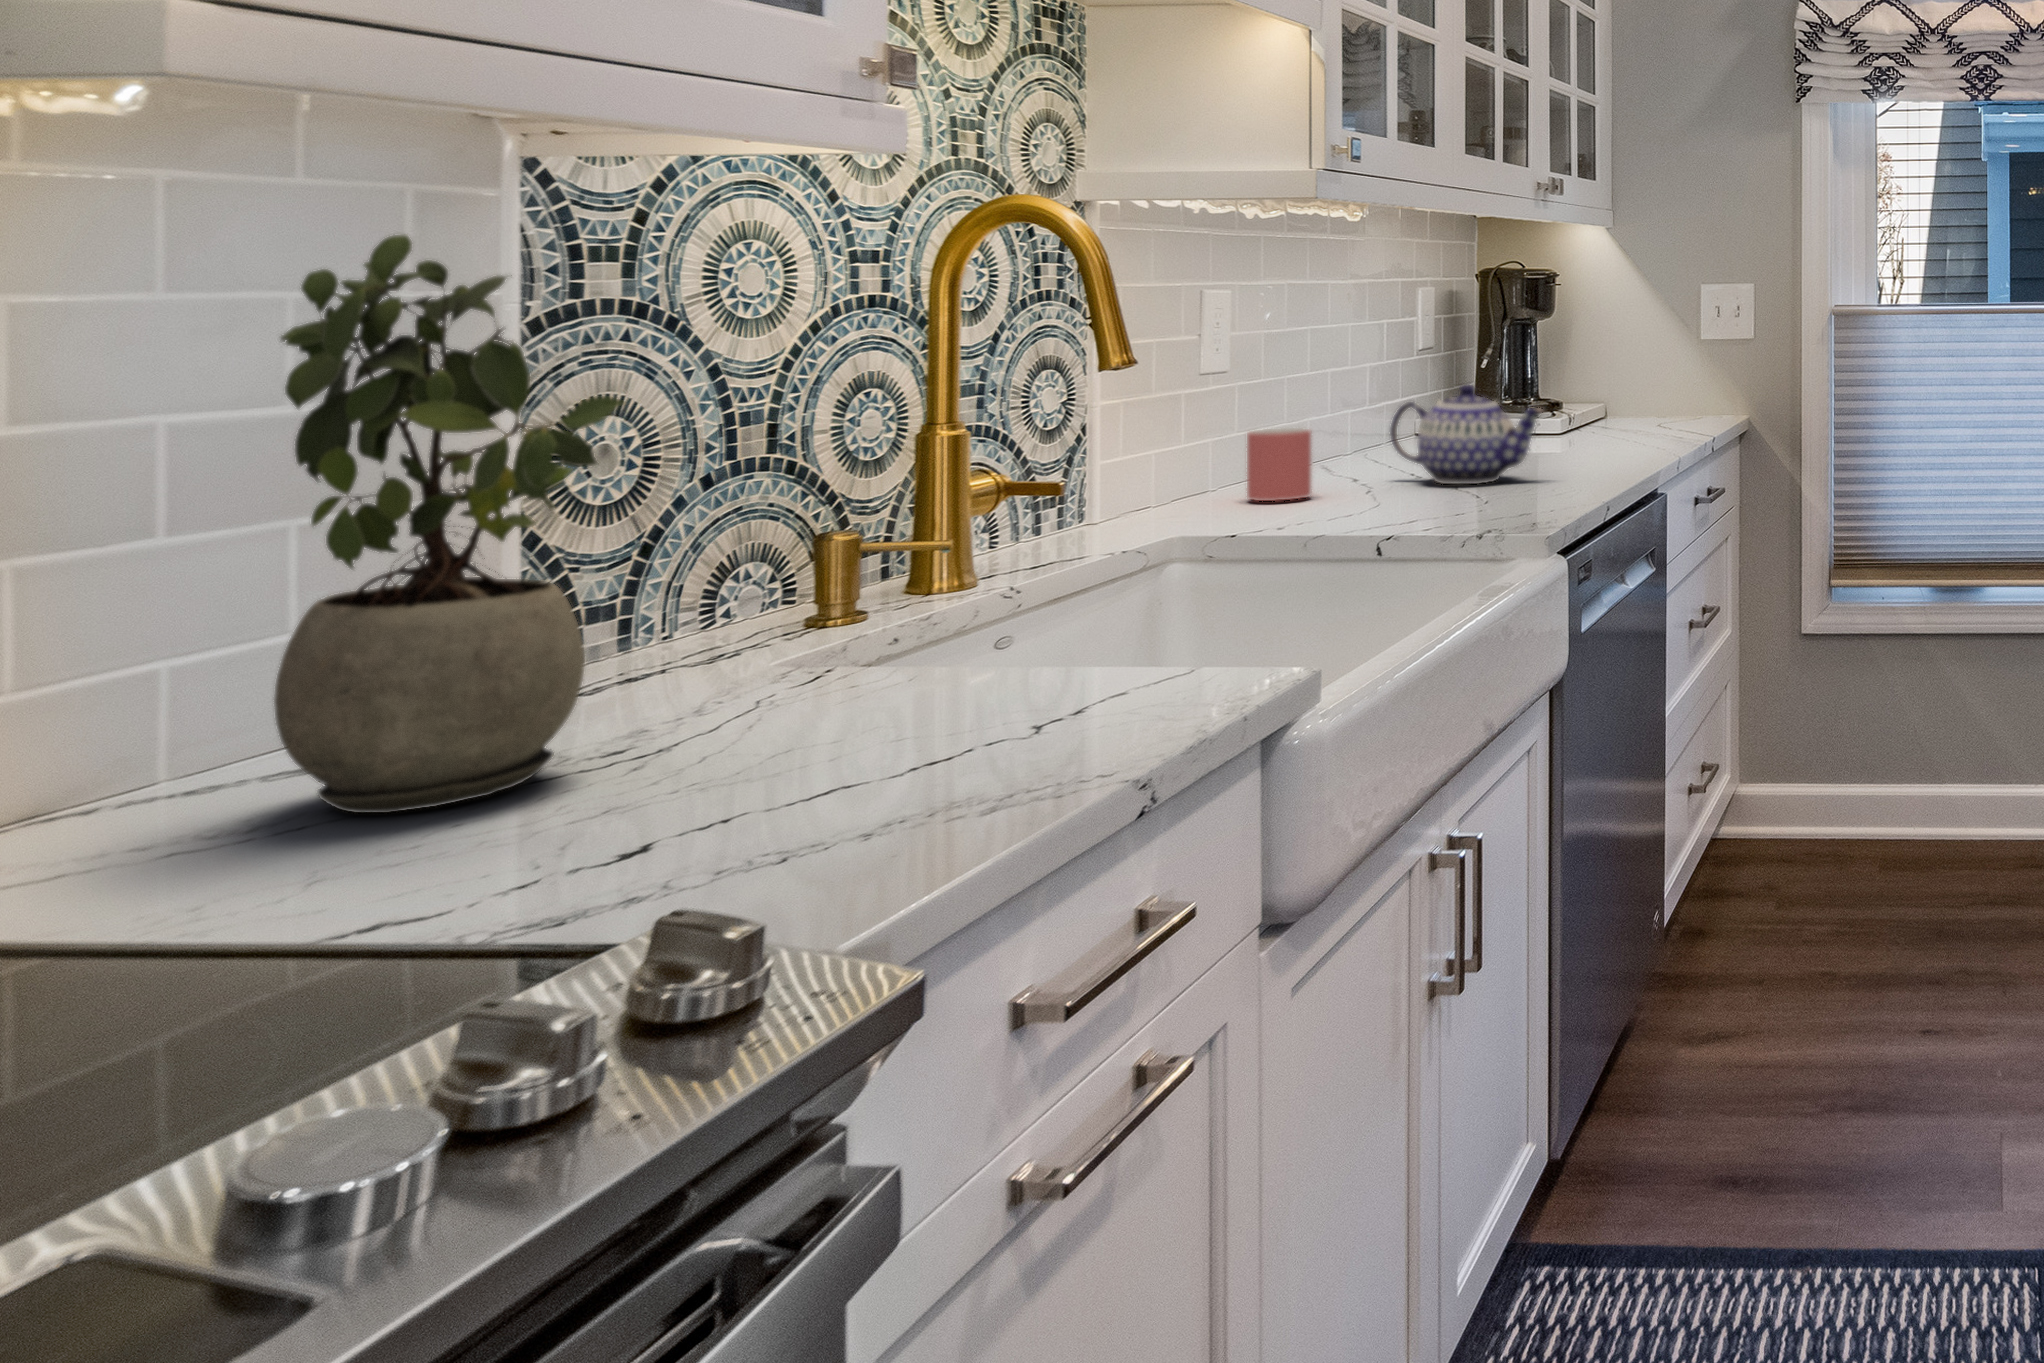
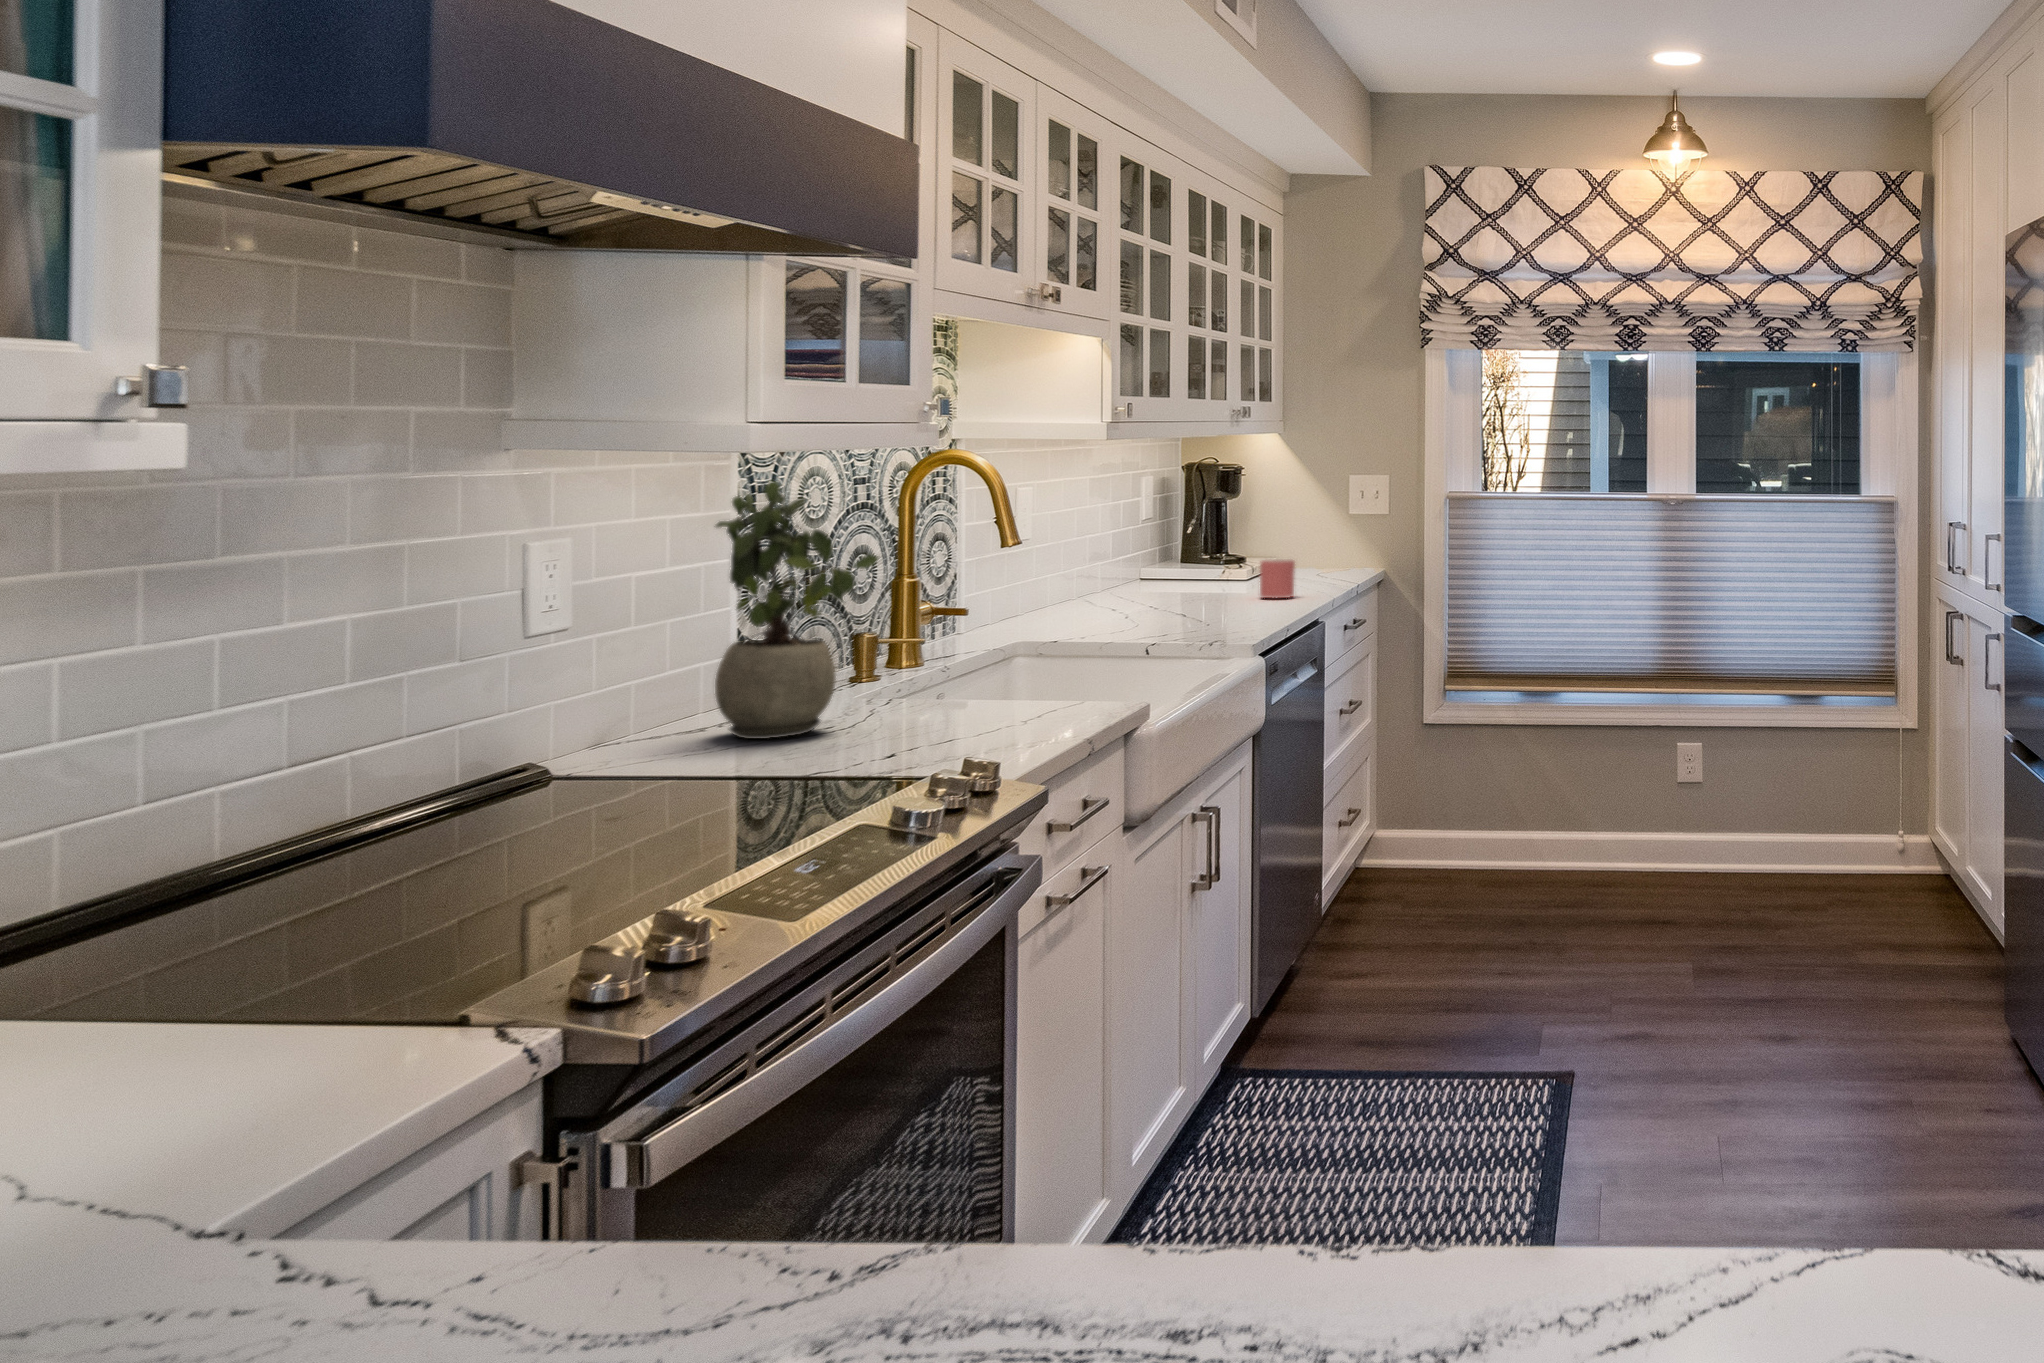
teapot: present [1390,385,1543,484] -> none [1140,553,1246,619]
mug: present [1247,428,1311,501] -> present [1260,559,1295,598]

